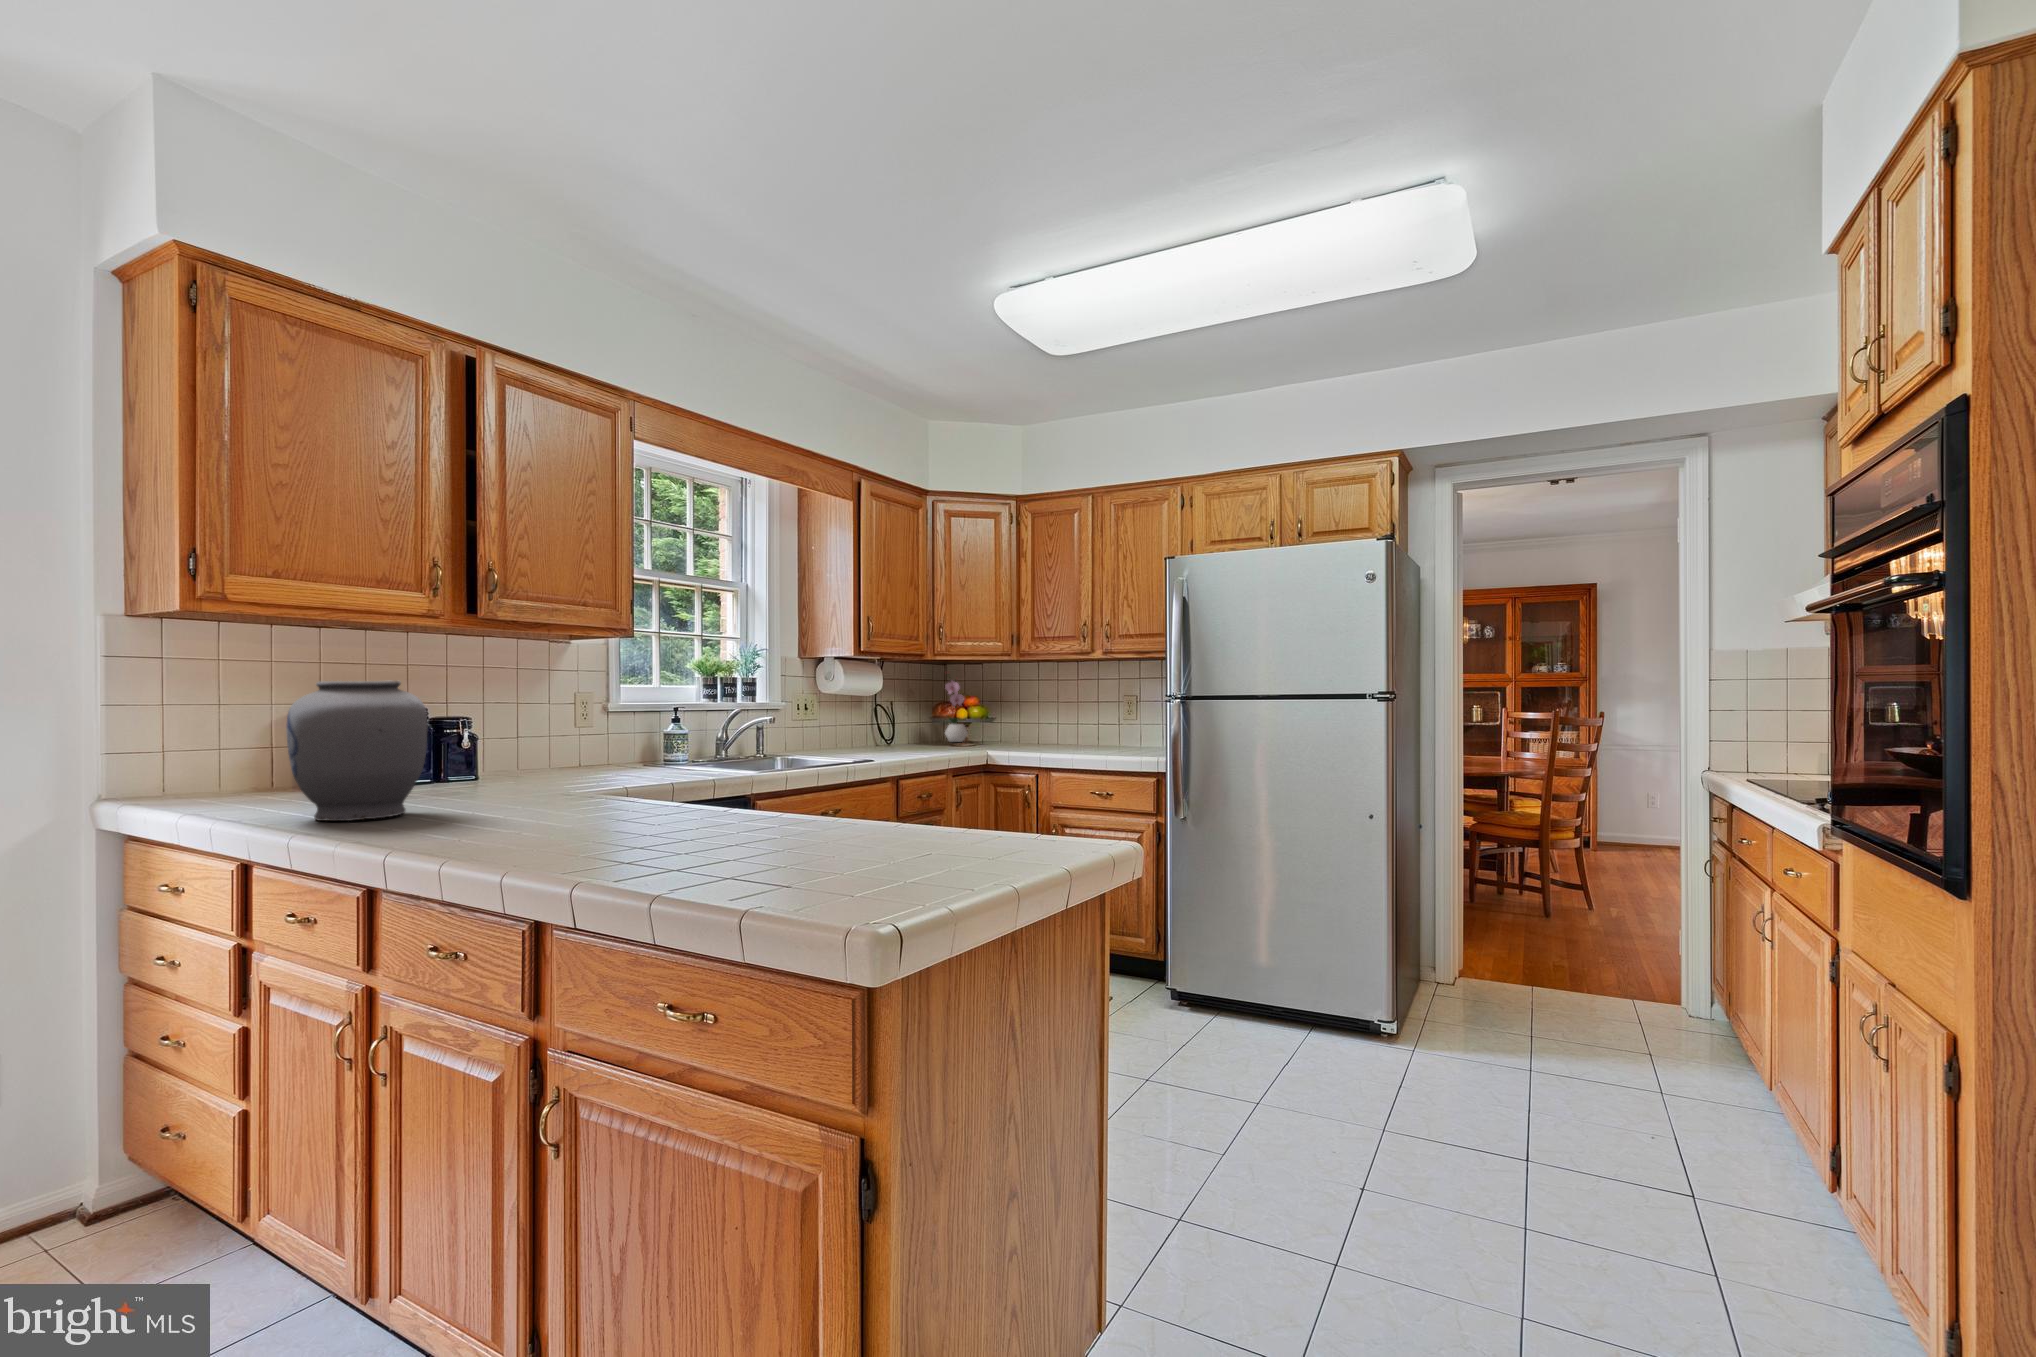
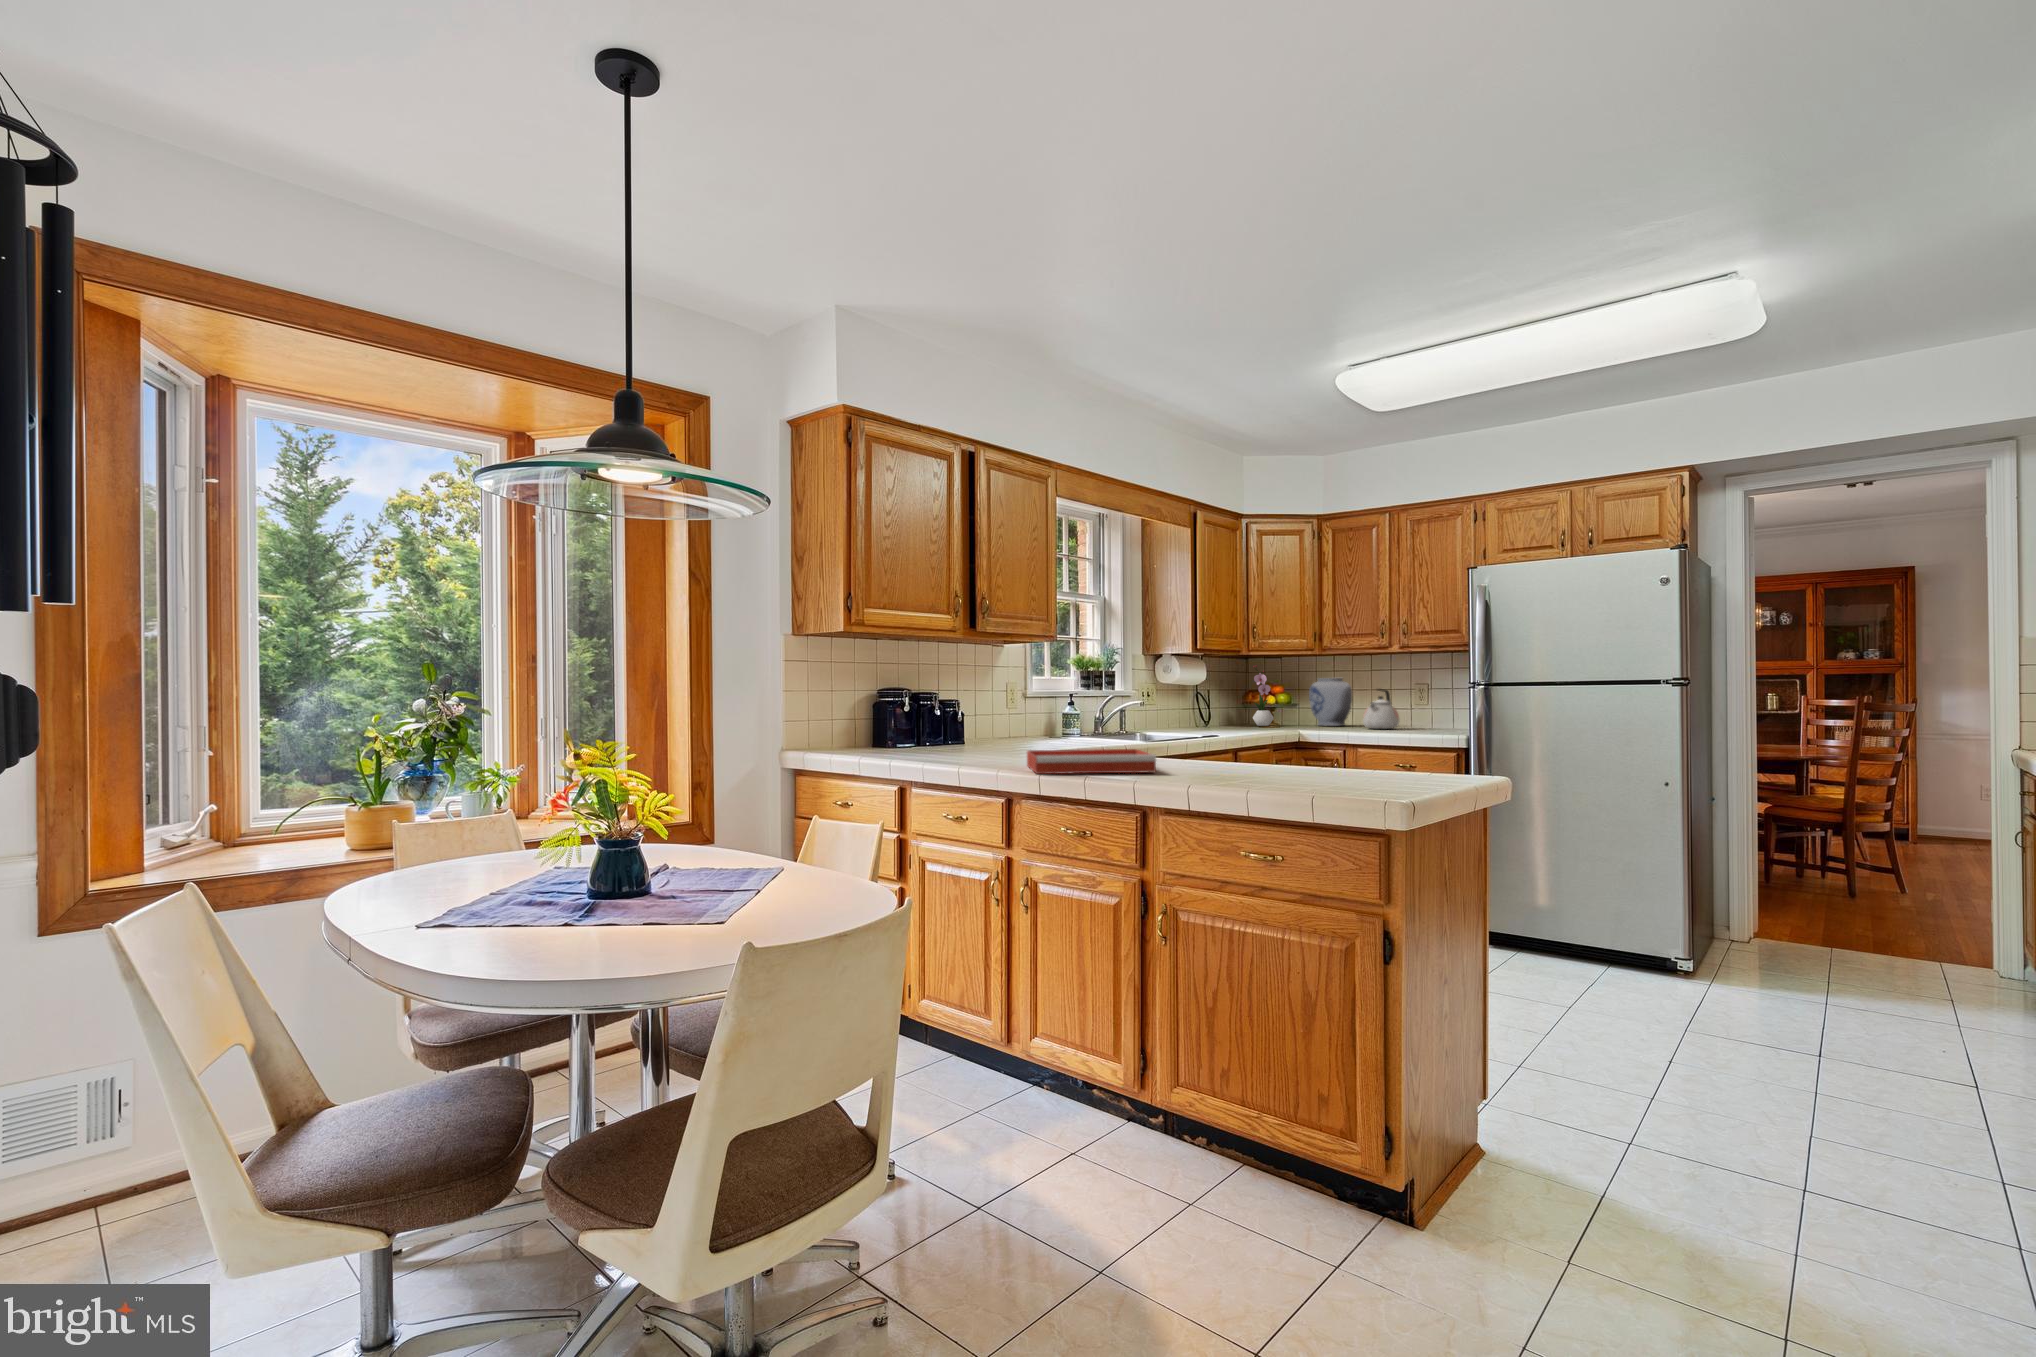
vase: present [286,681,428,821] -> present [1309,678,1353,726]
kettle: none [1064,700,1103,746] -> present [1363,689,1399,729]
tray: none [404,796,638,849] -> present [1027,749,1156,774]

